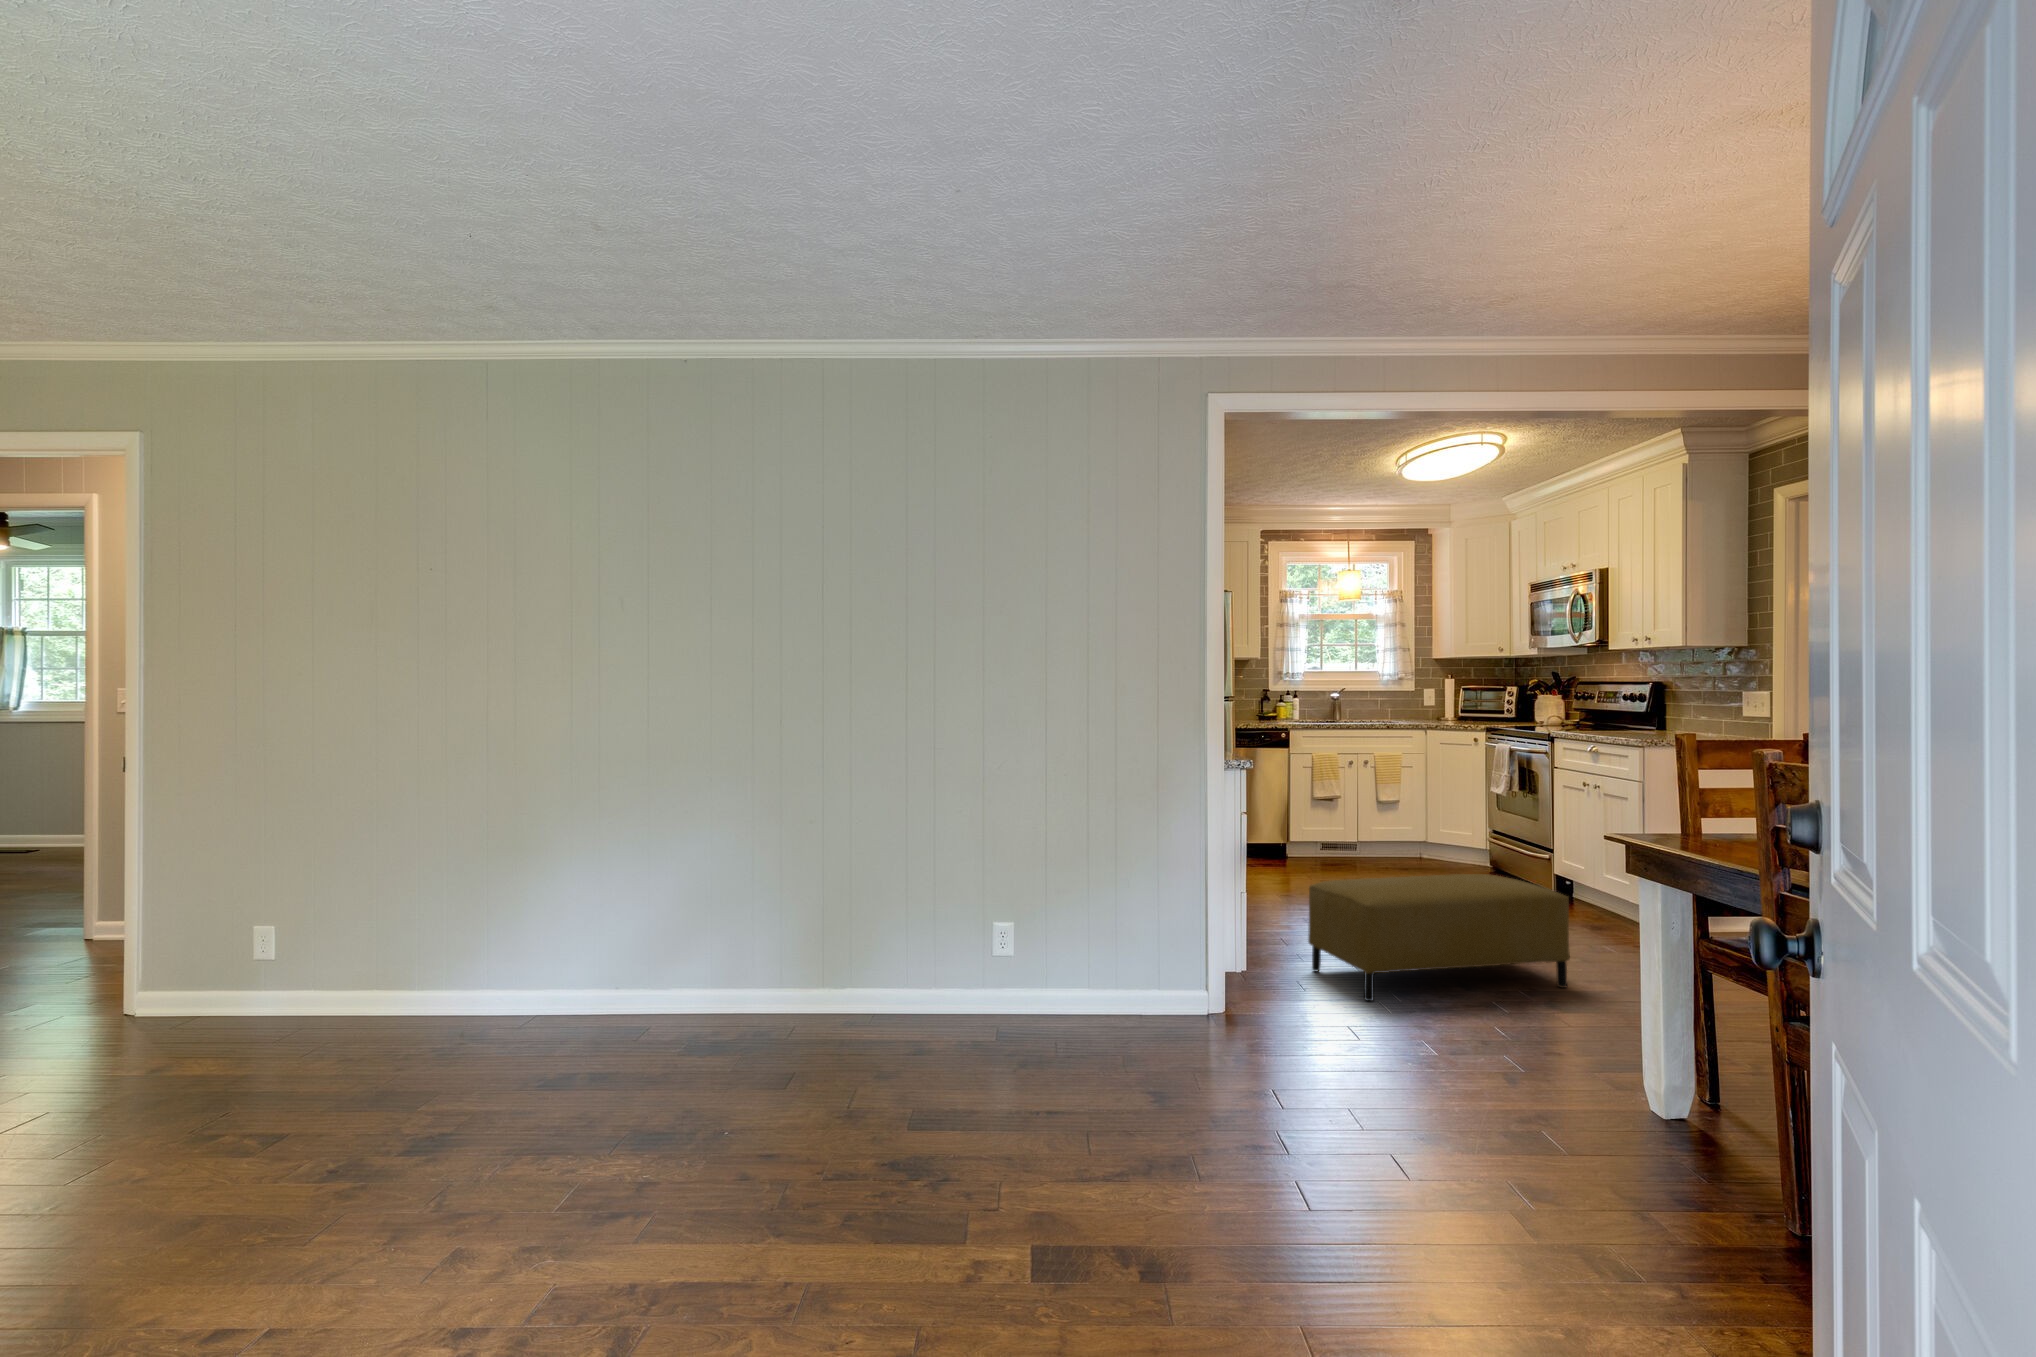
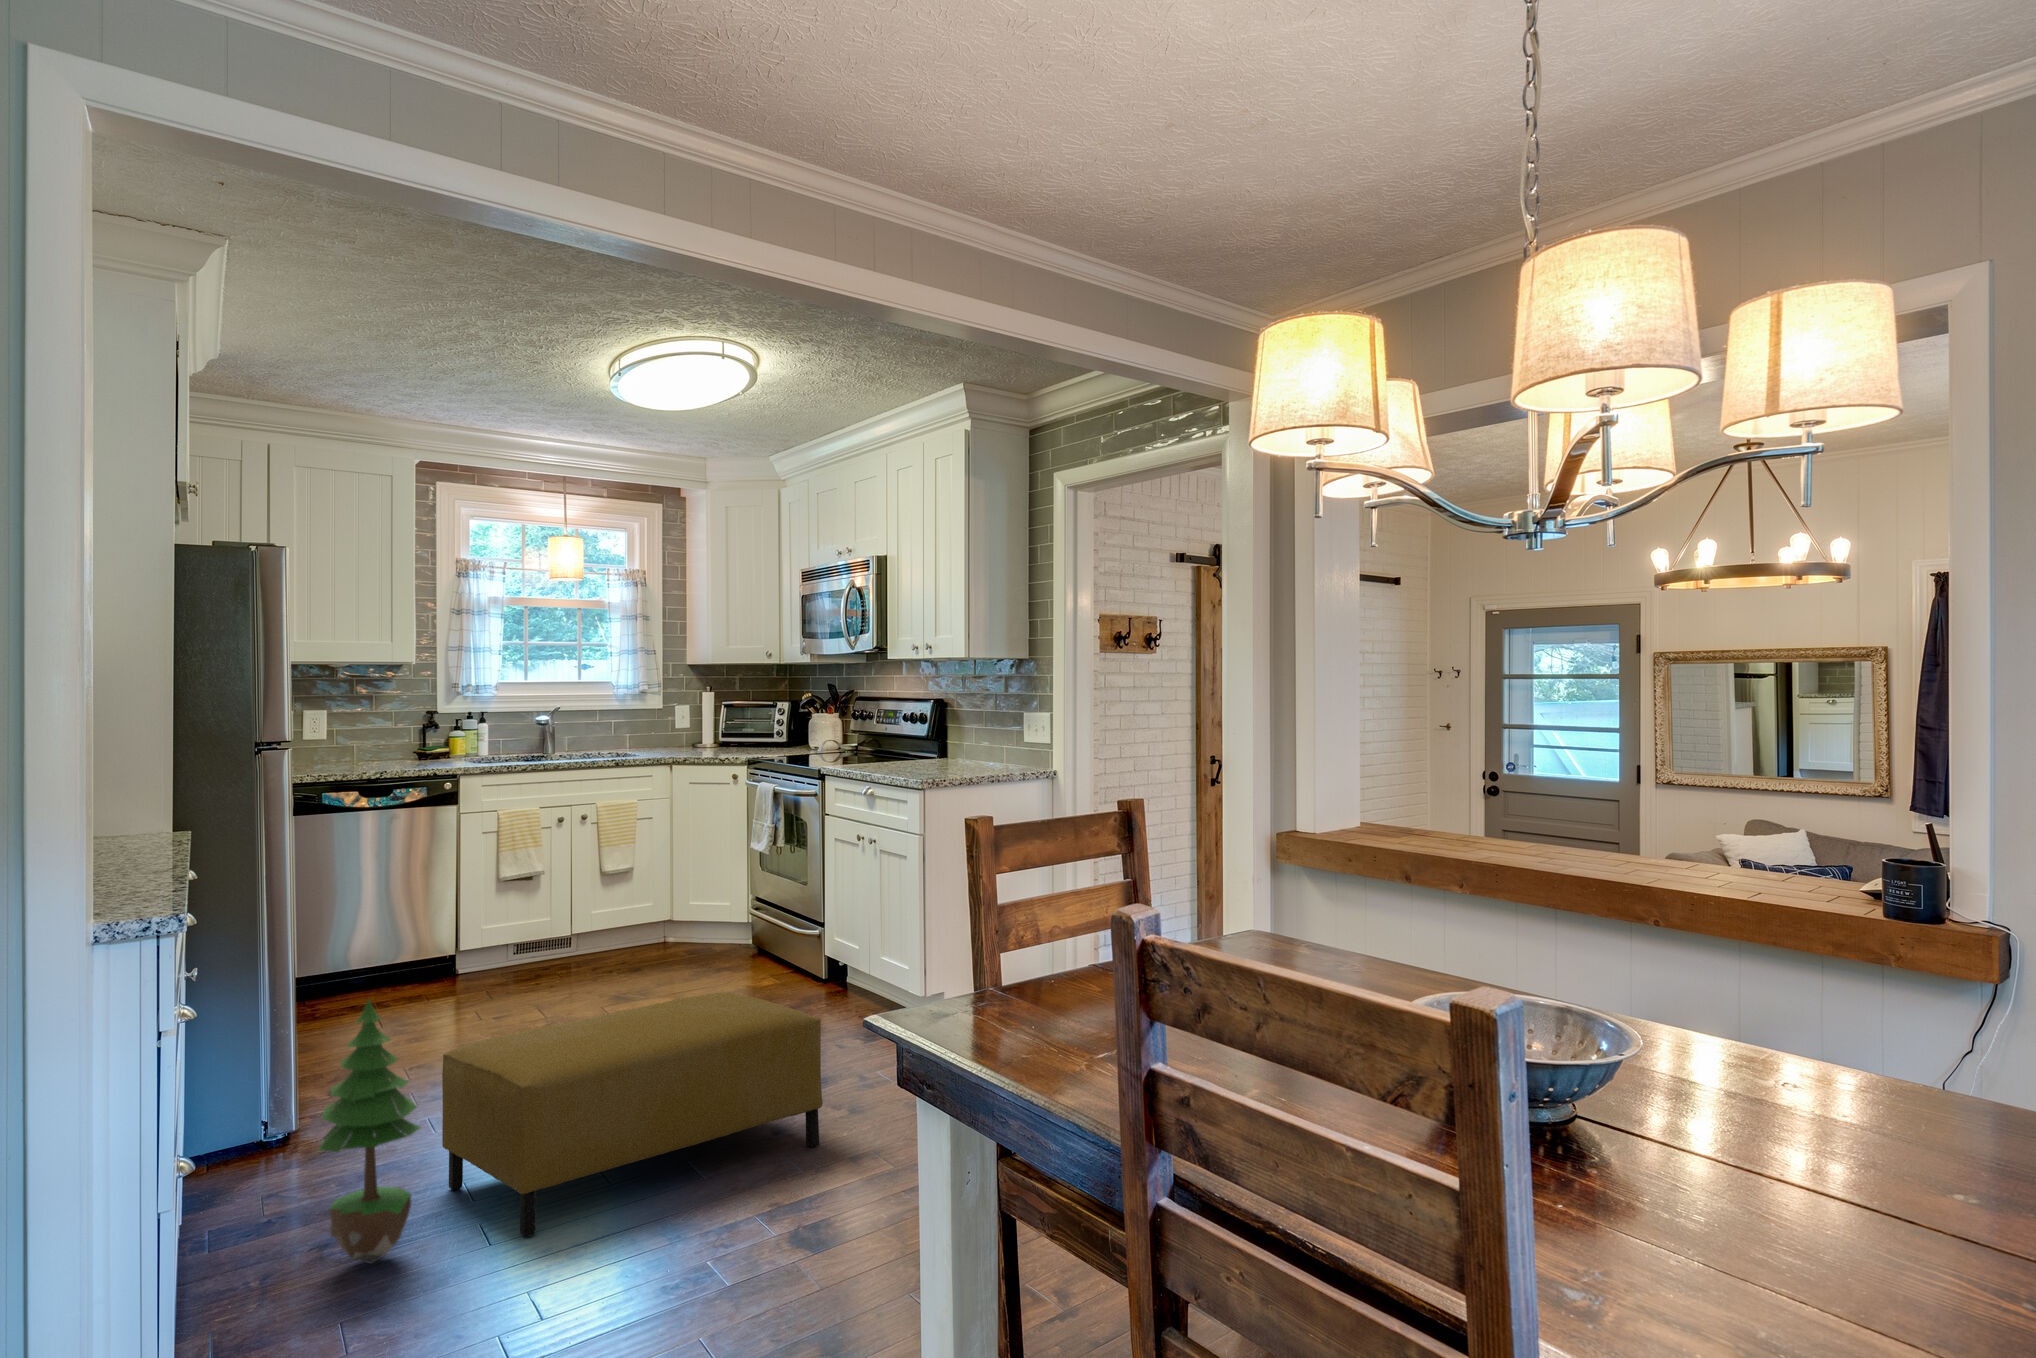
potted tree: none [1249,838,1307,998] -> present [319,999,420,1264]

